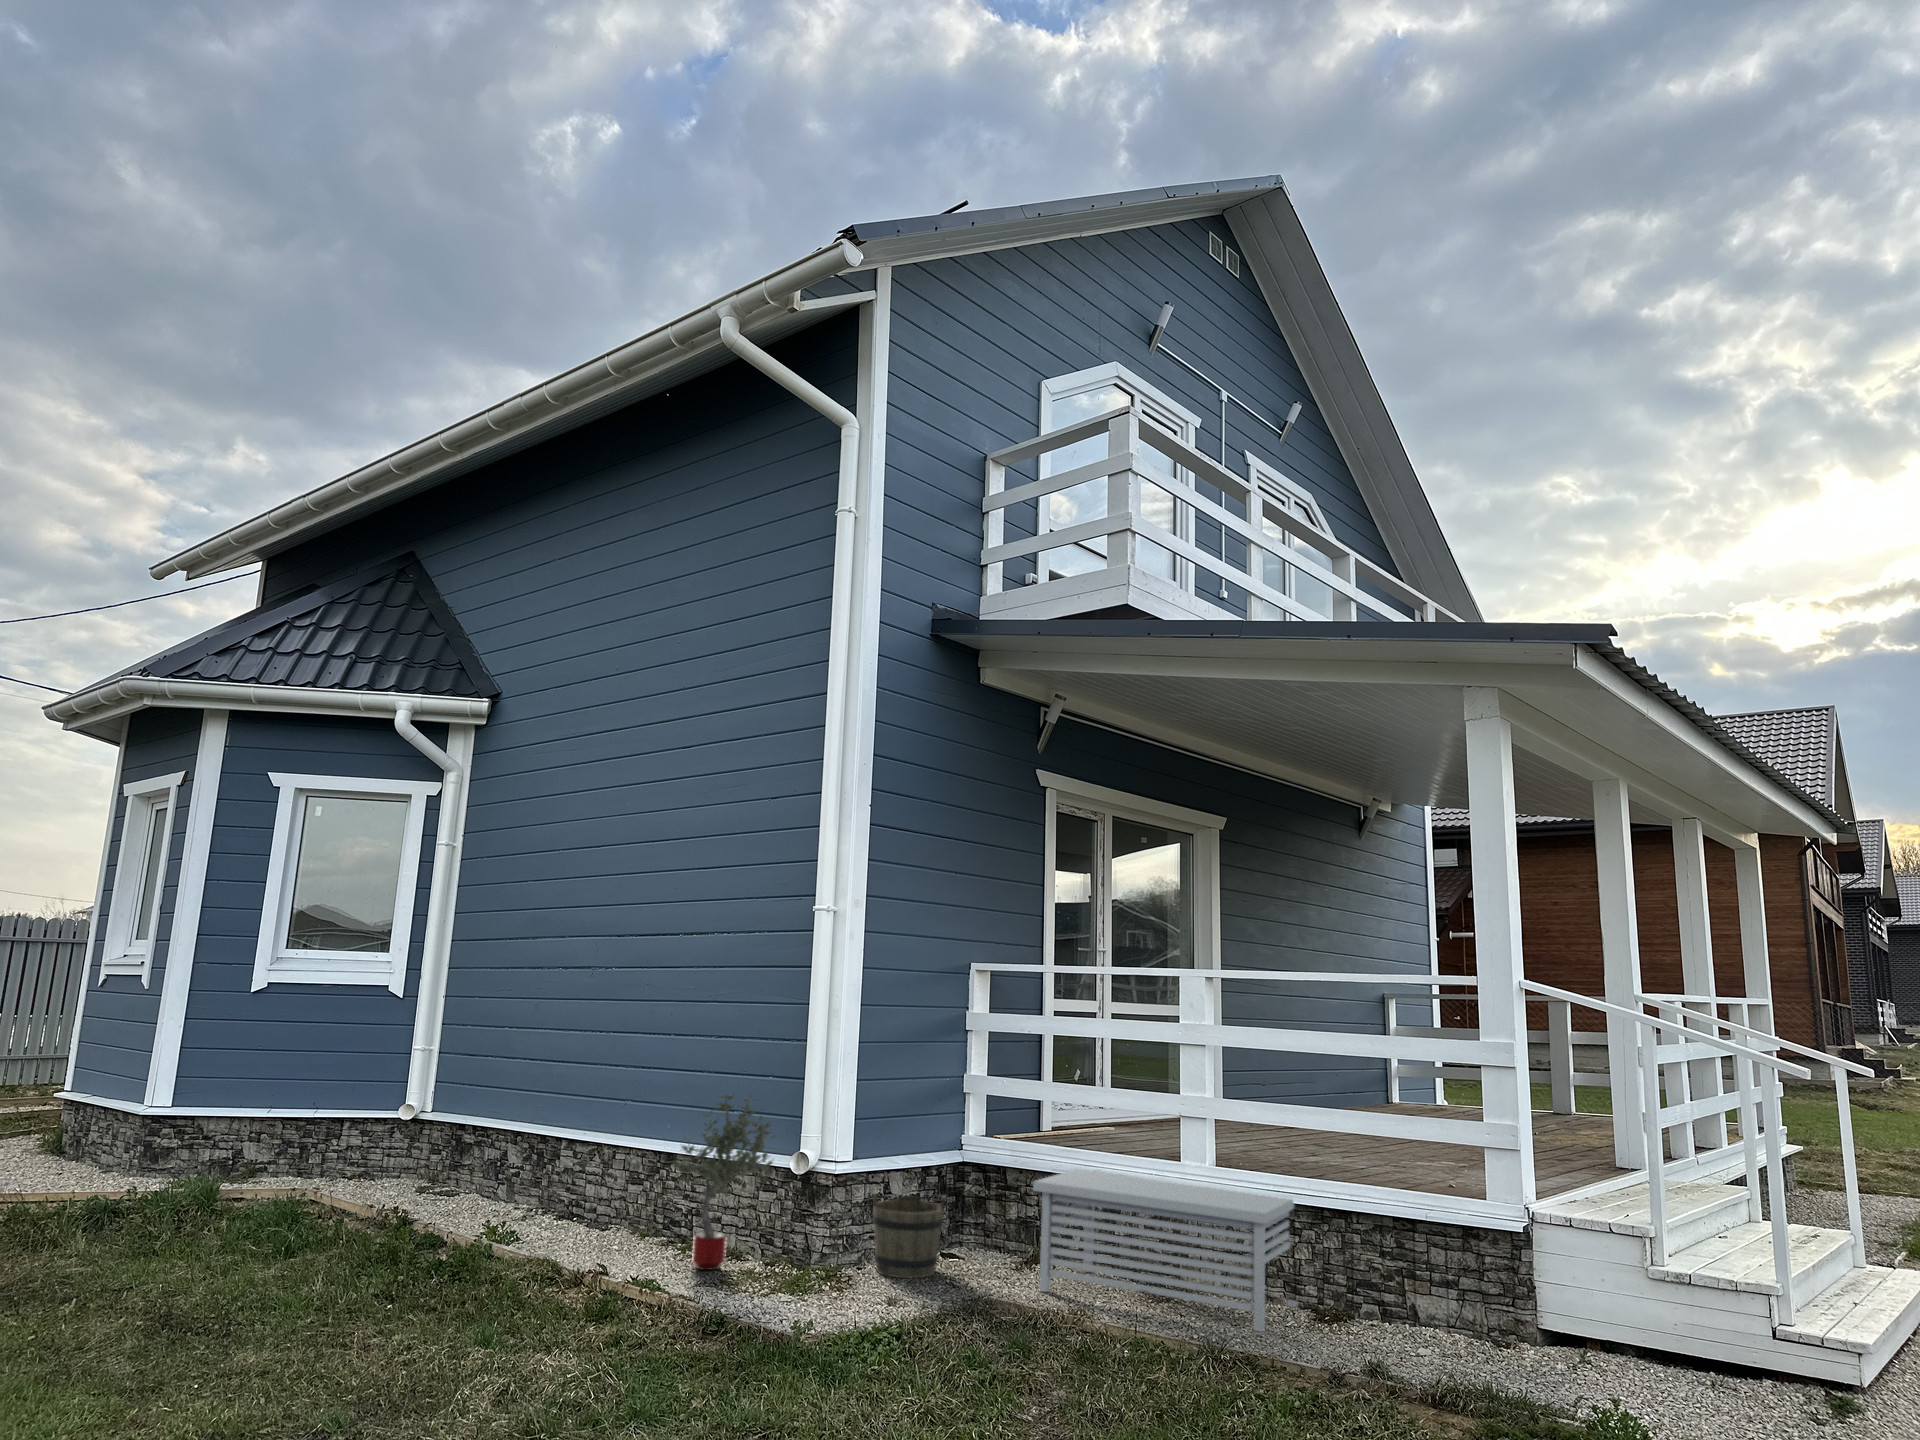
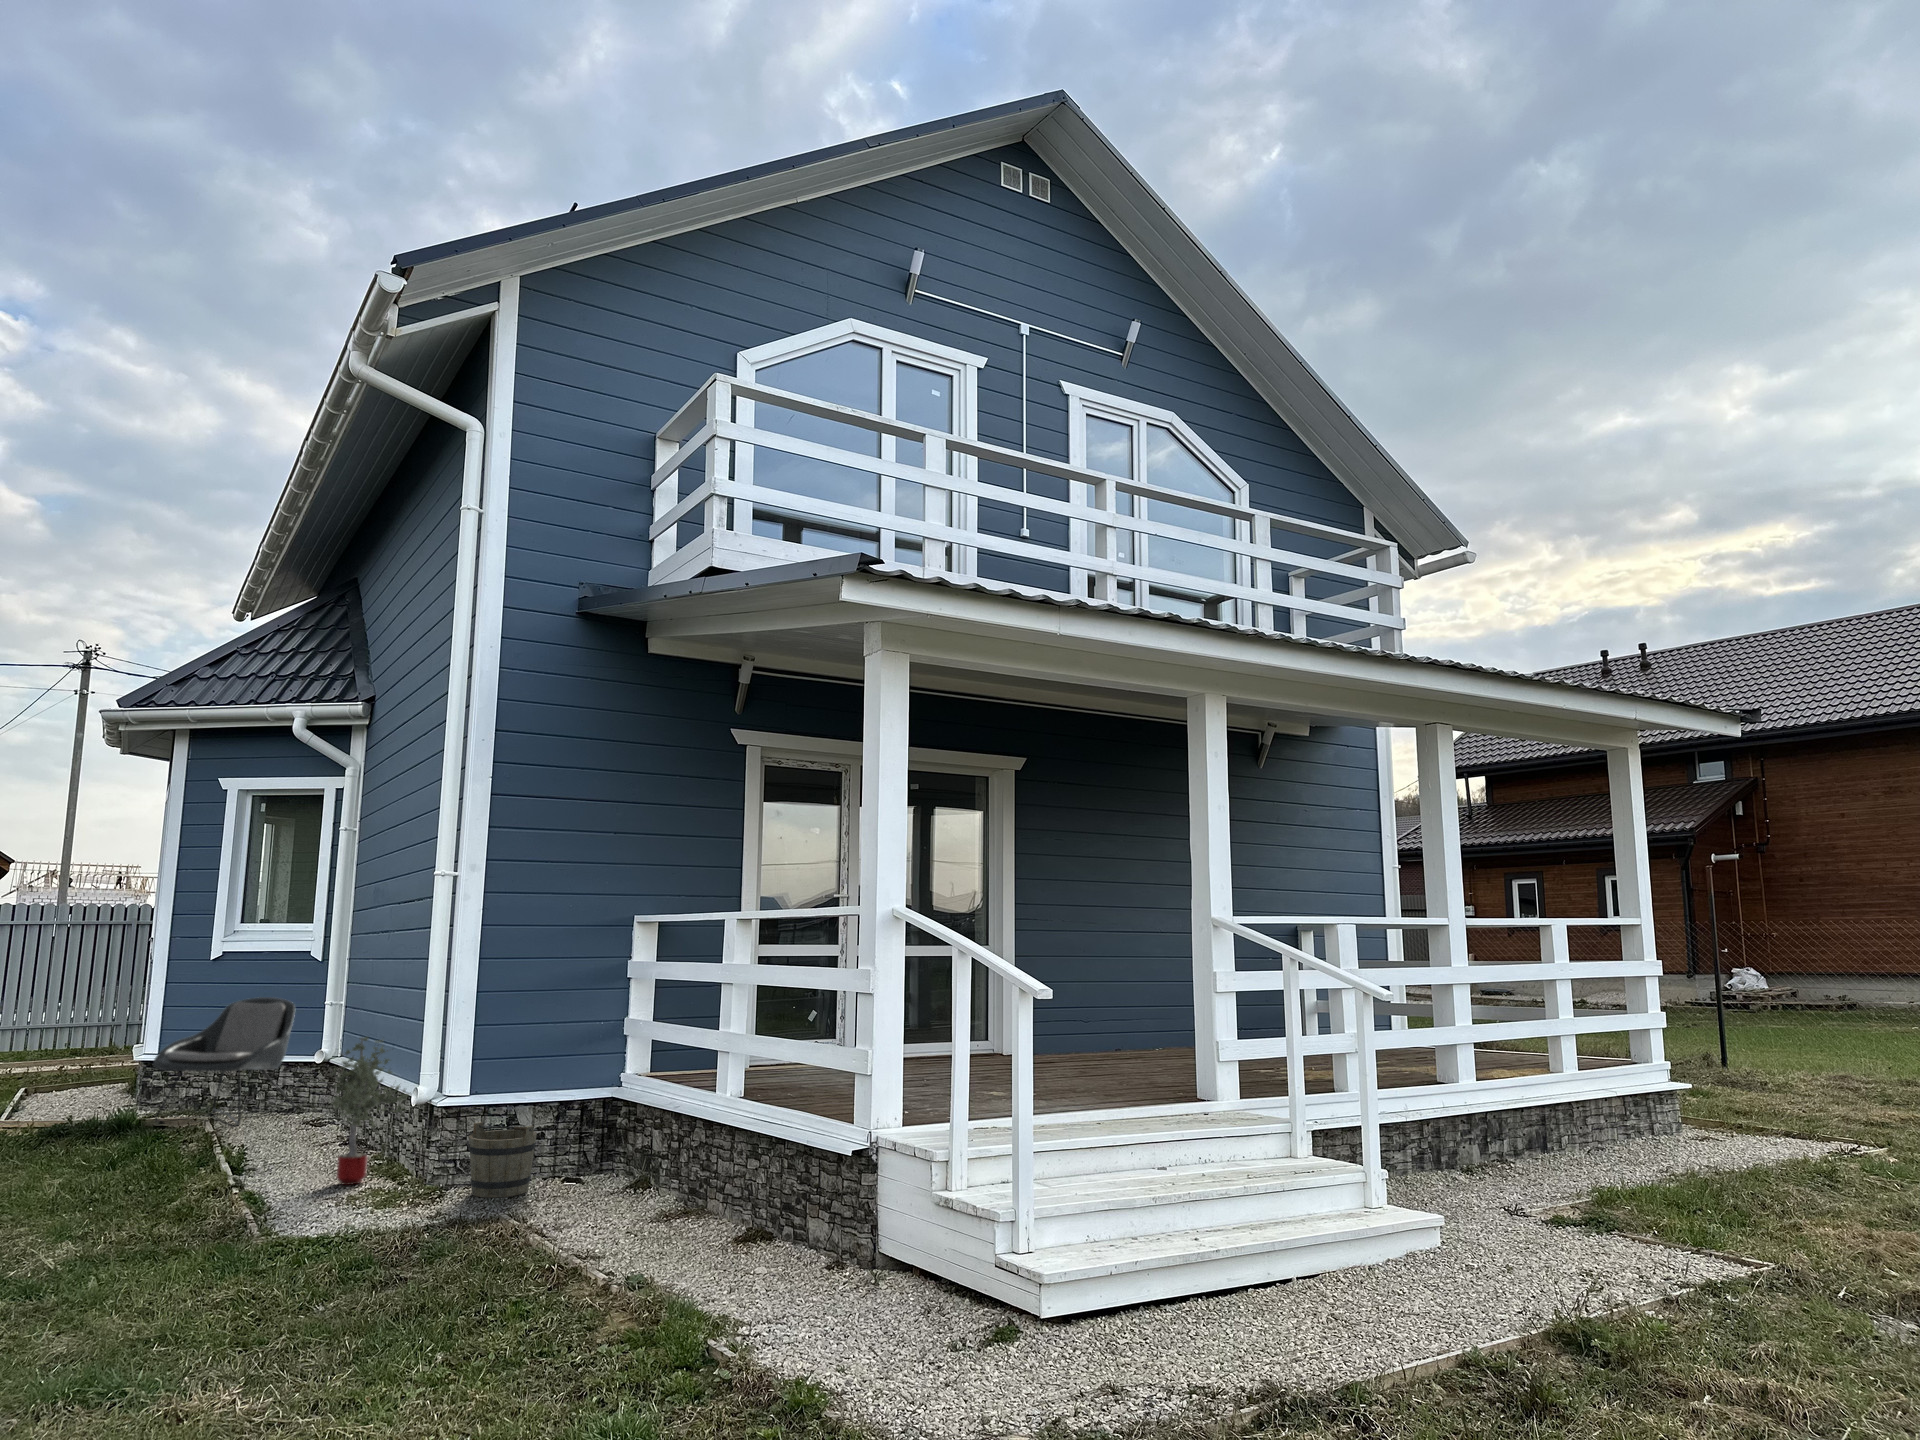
lounge chair: none [221,1036,381,1199] -> present [154,997,295,1126]
storage bench: present [1033,1169,1297,1332] -> none [560,1102,772,1253]

